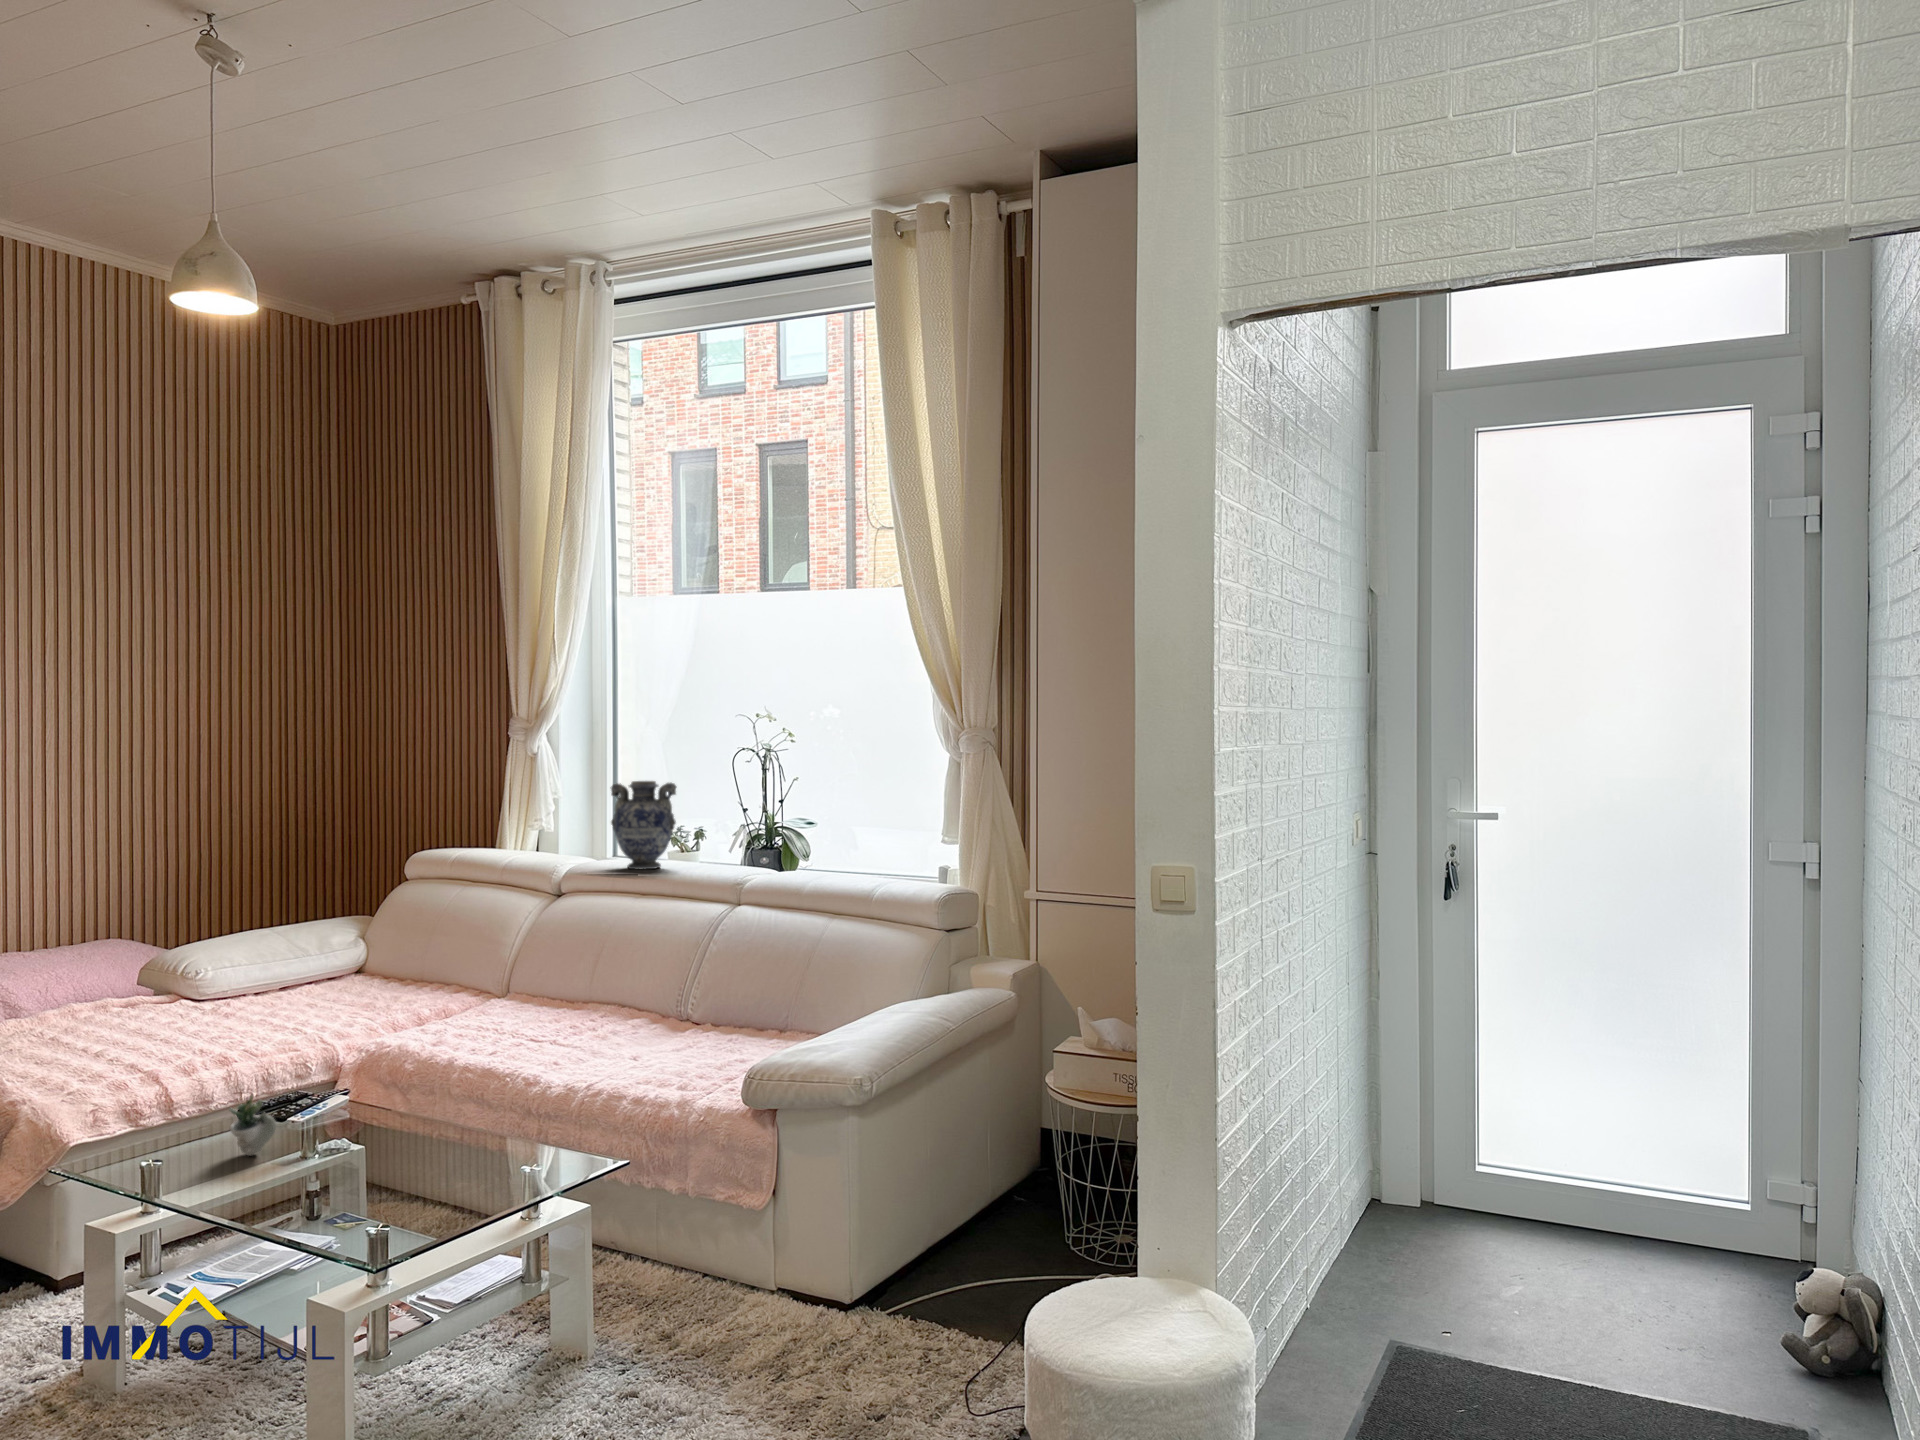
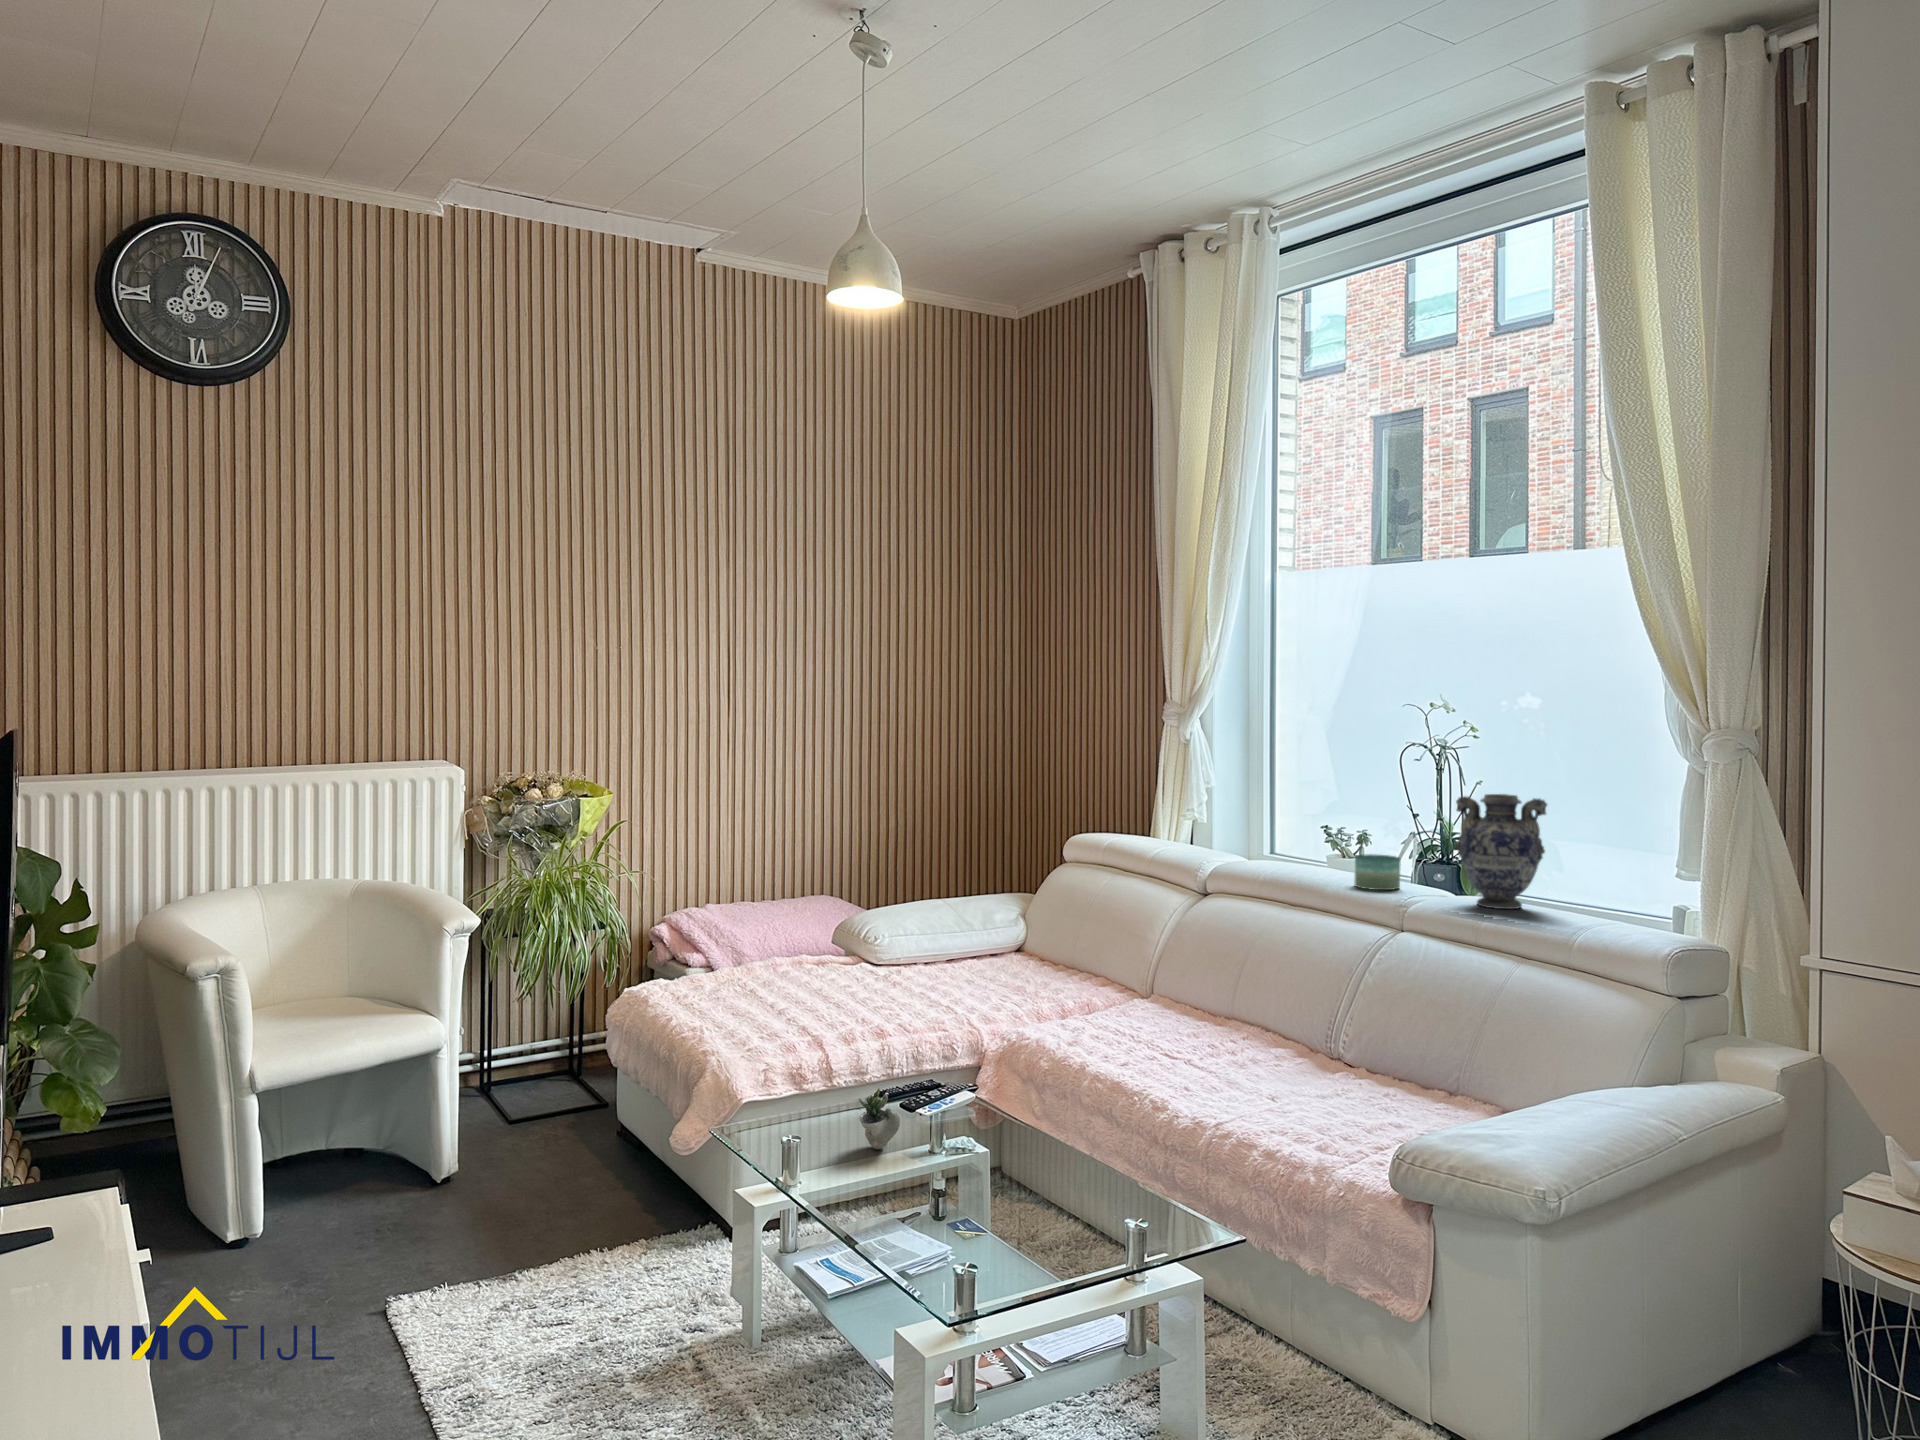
decorative vase: present [611,781,676,869] -> present [1456,794,1548,909]
candle: none [696,845,734,875] -> present [1354,854,1401,890]

